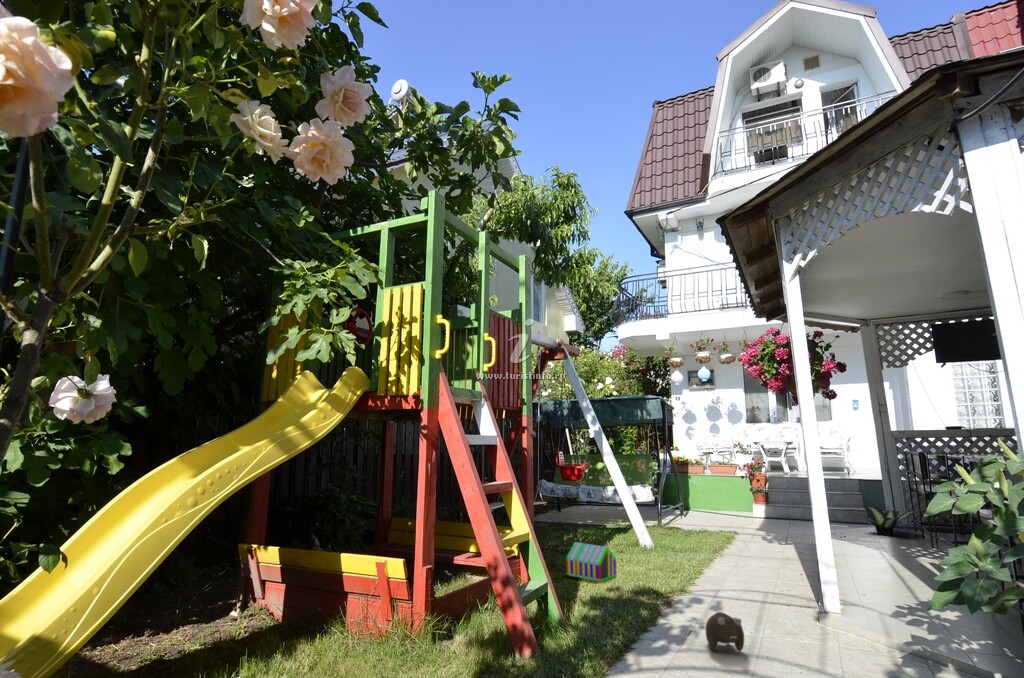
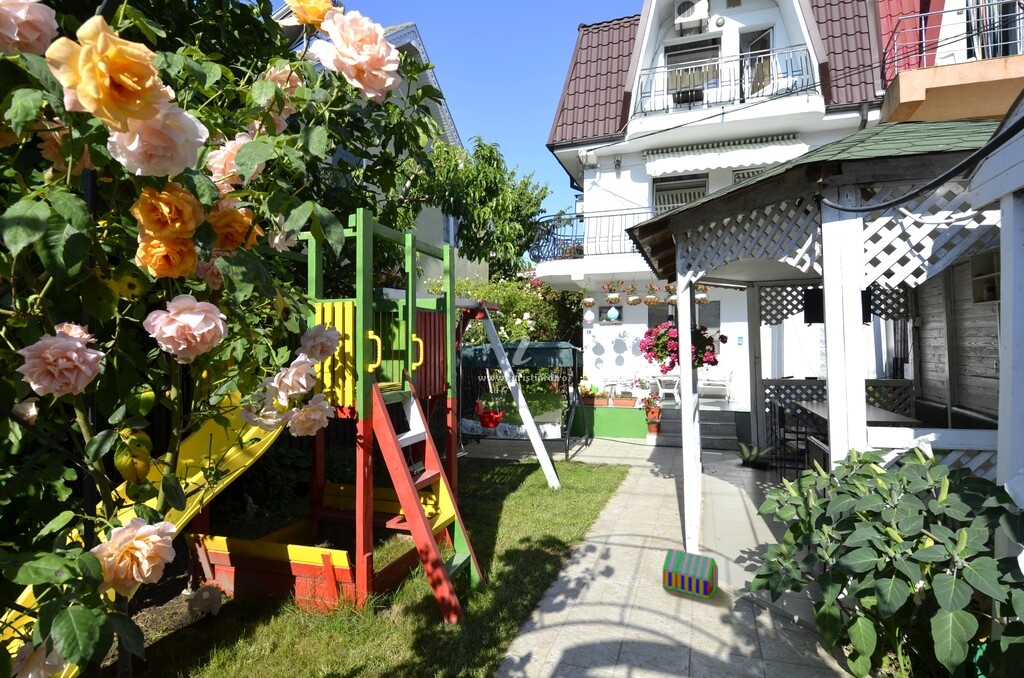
toy house: present [566,542,617,582] -> present [663,549,718,599]
plush toy: present [706,612,744,651] -> present [188,585,222,617]

